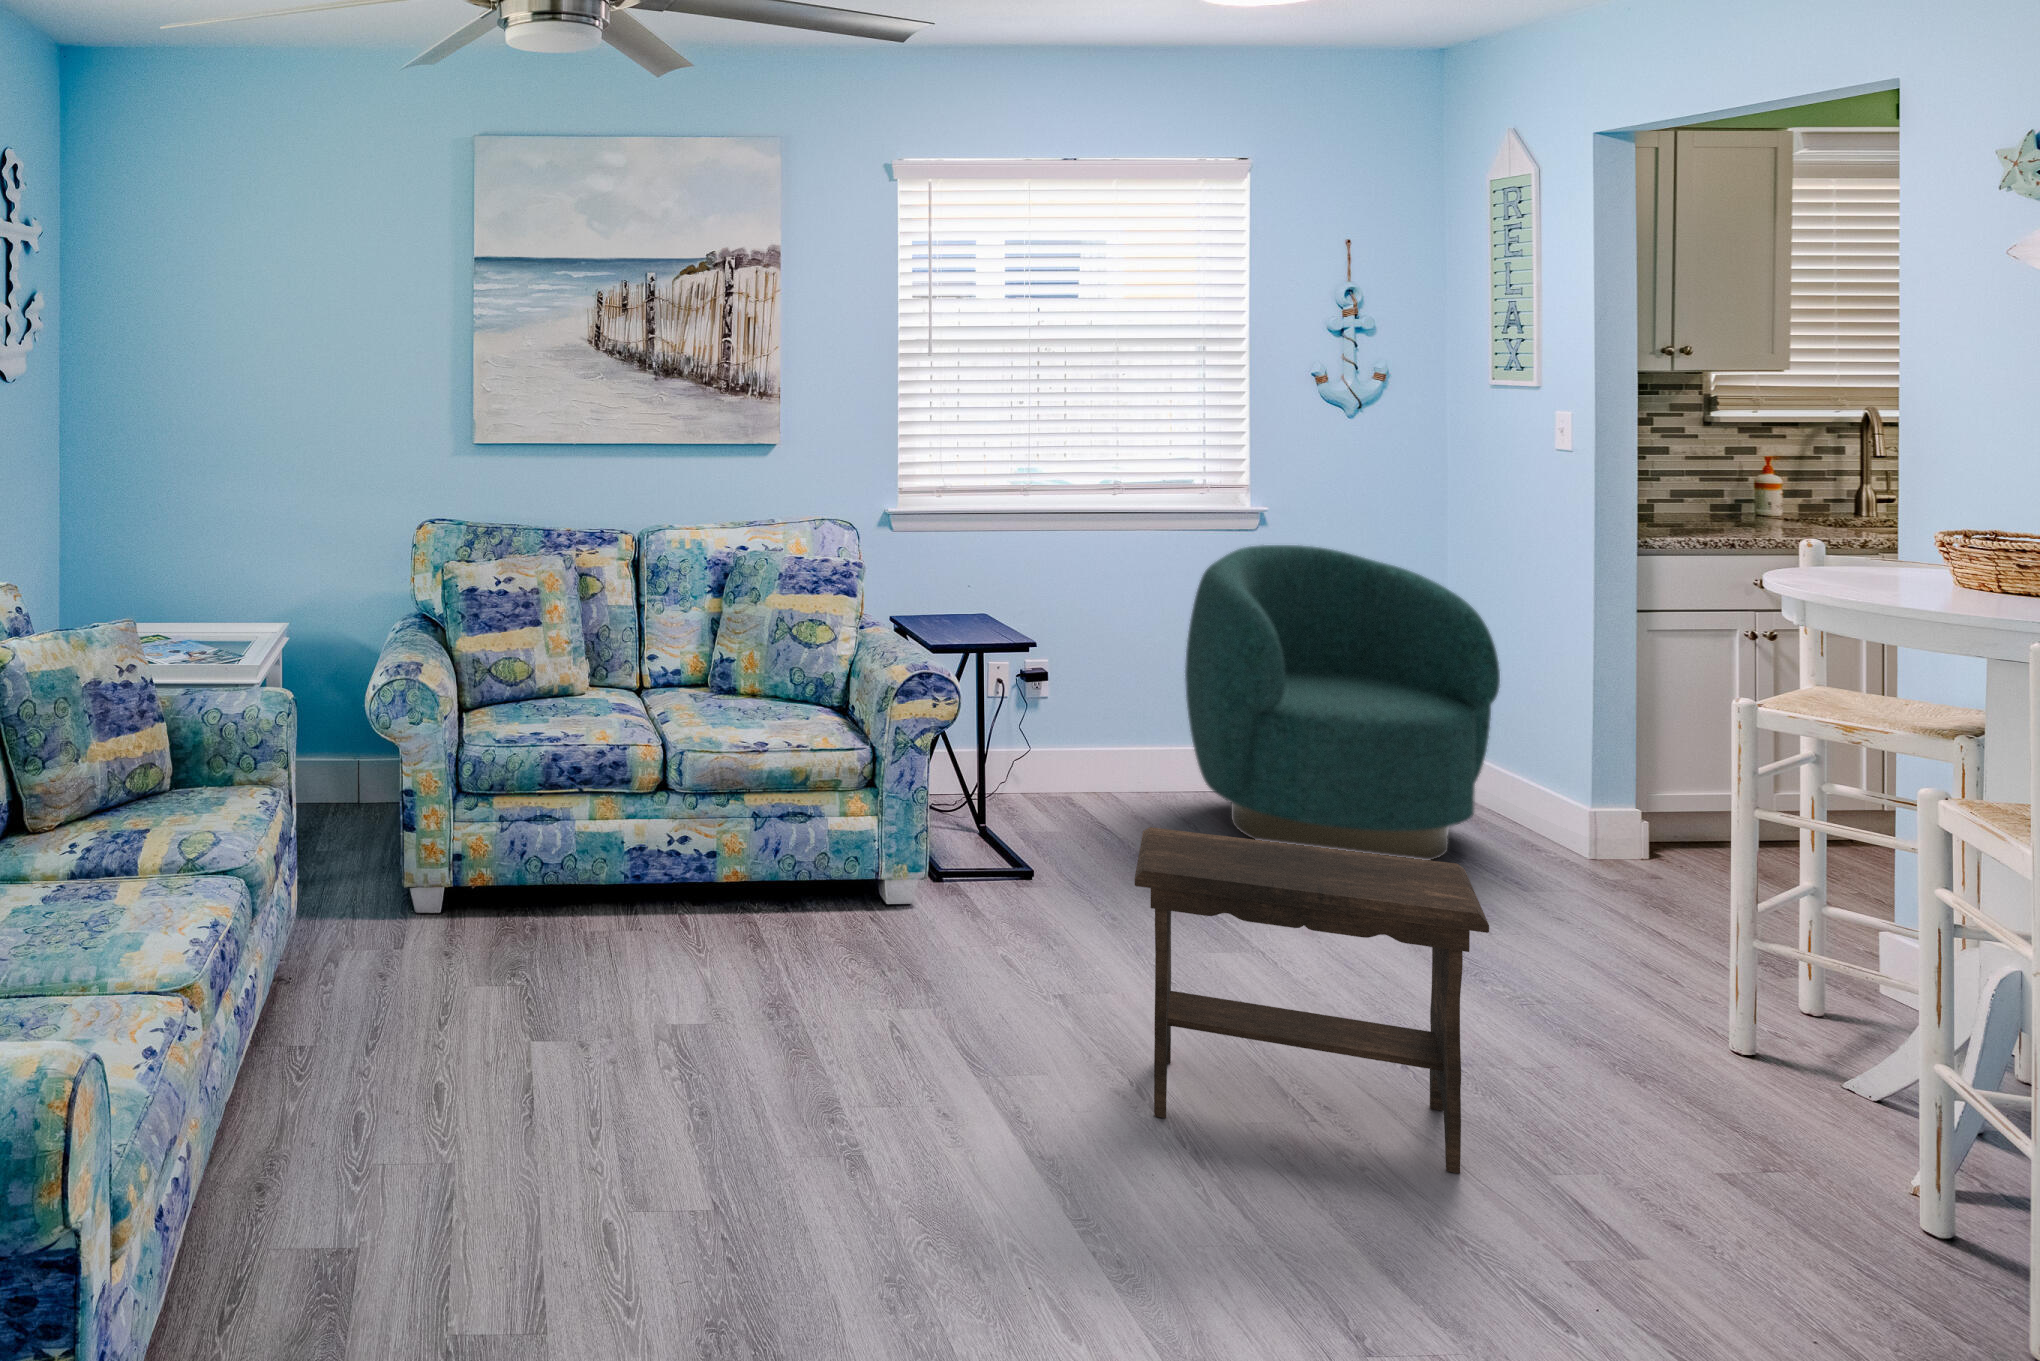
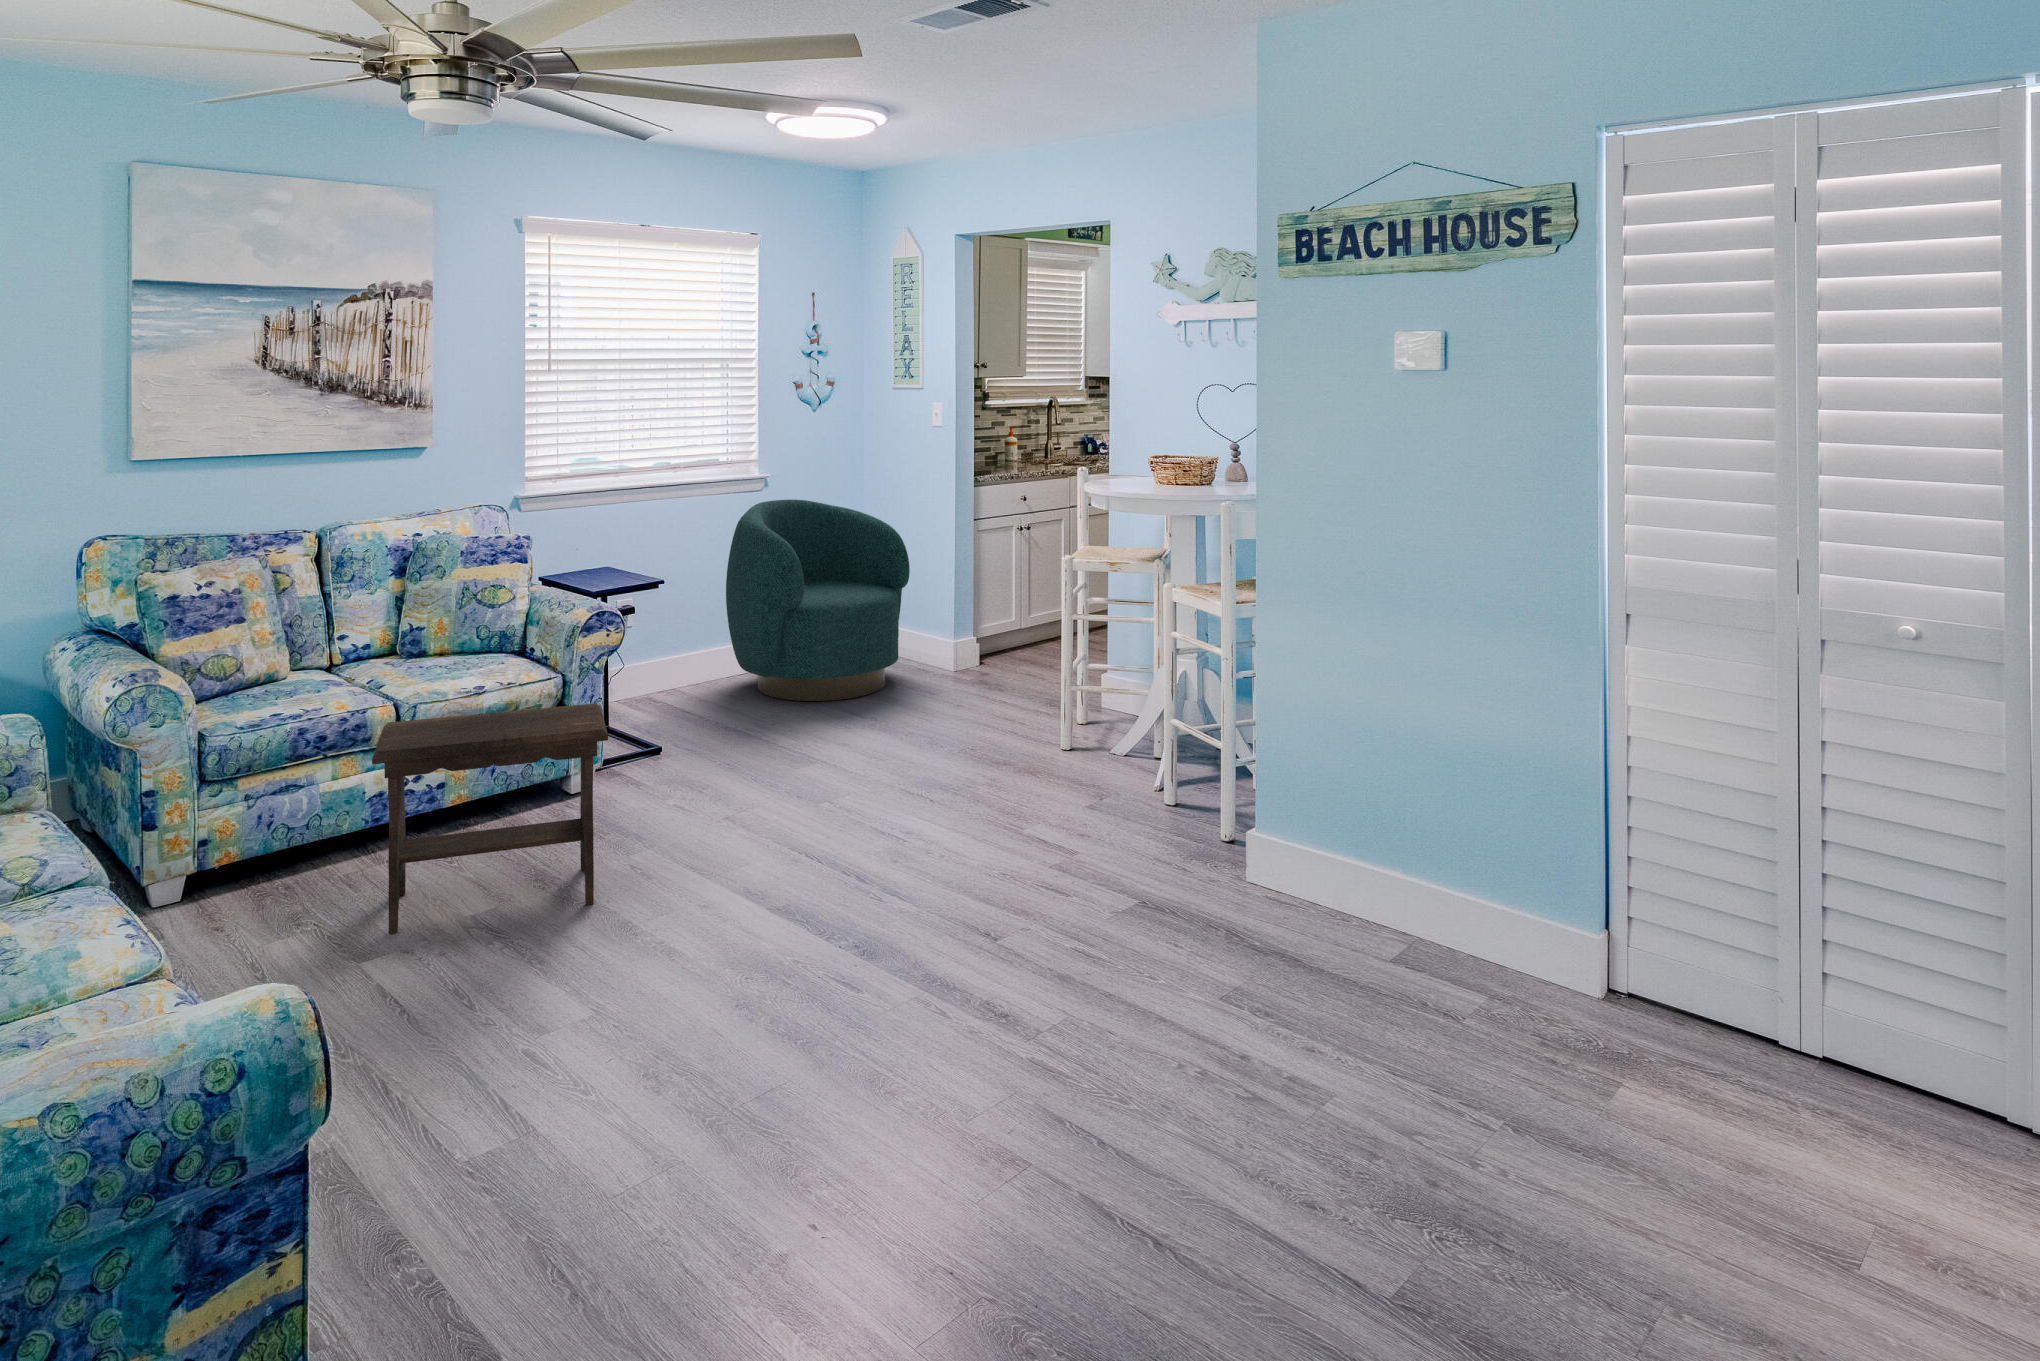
footstool: present [1135,827,1489,1173] -> present [372,703,608,933]

